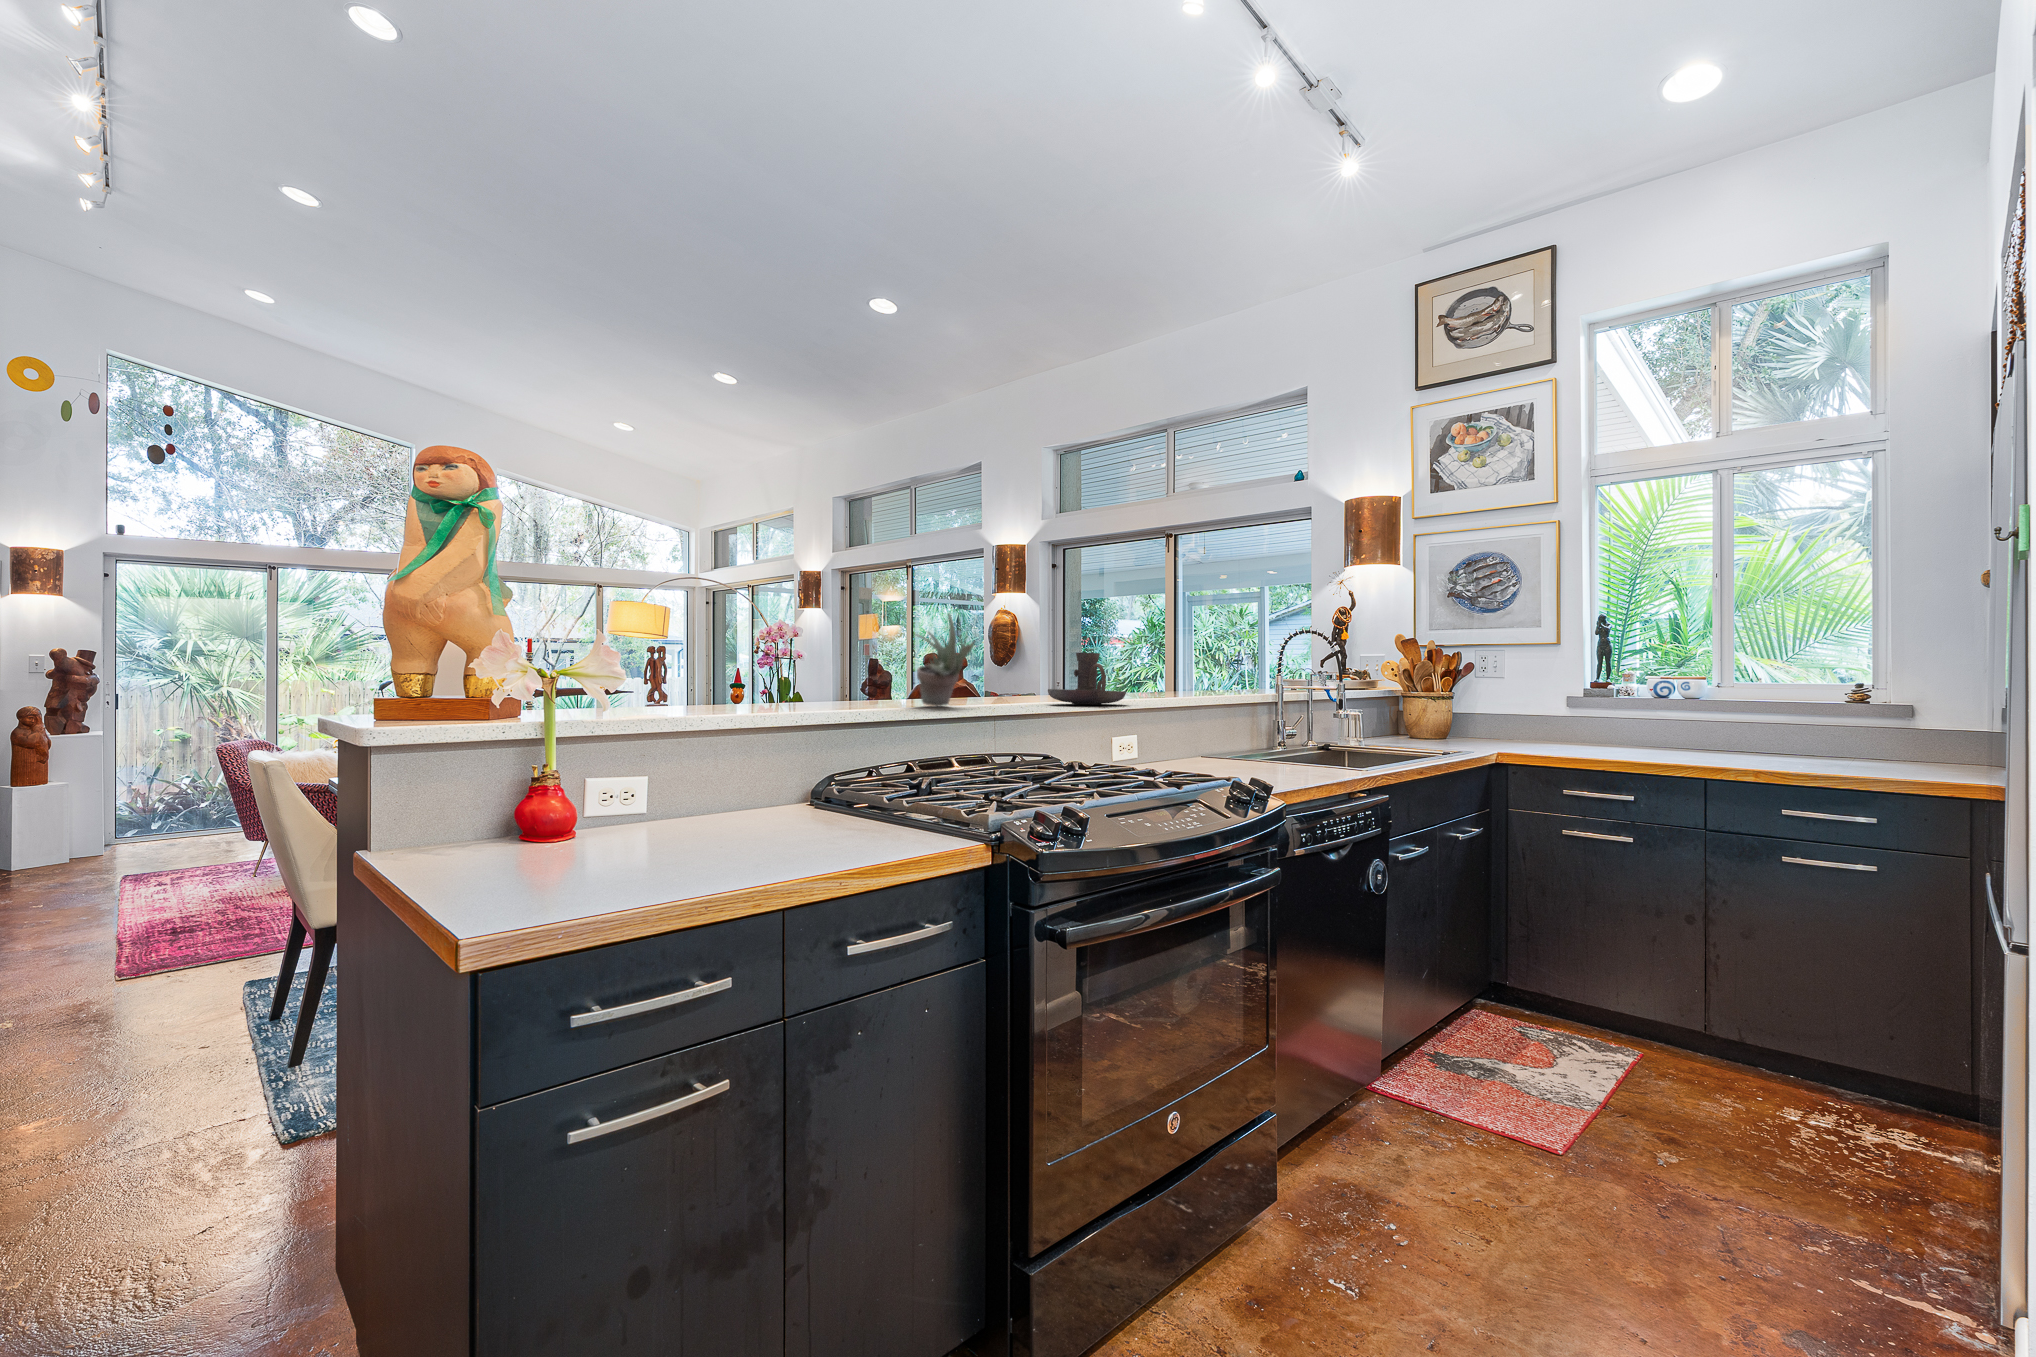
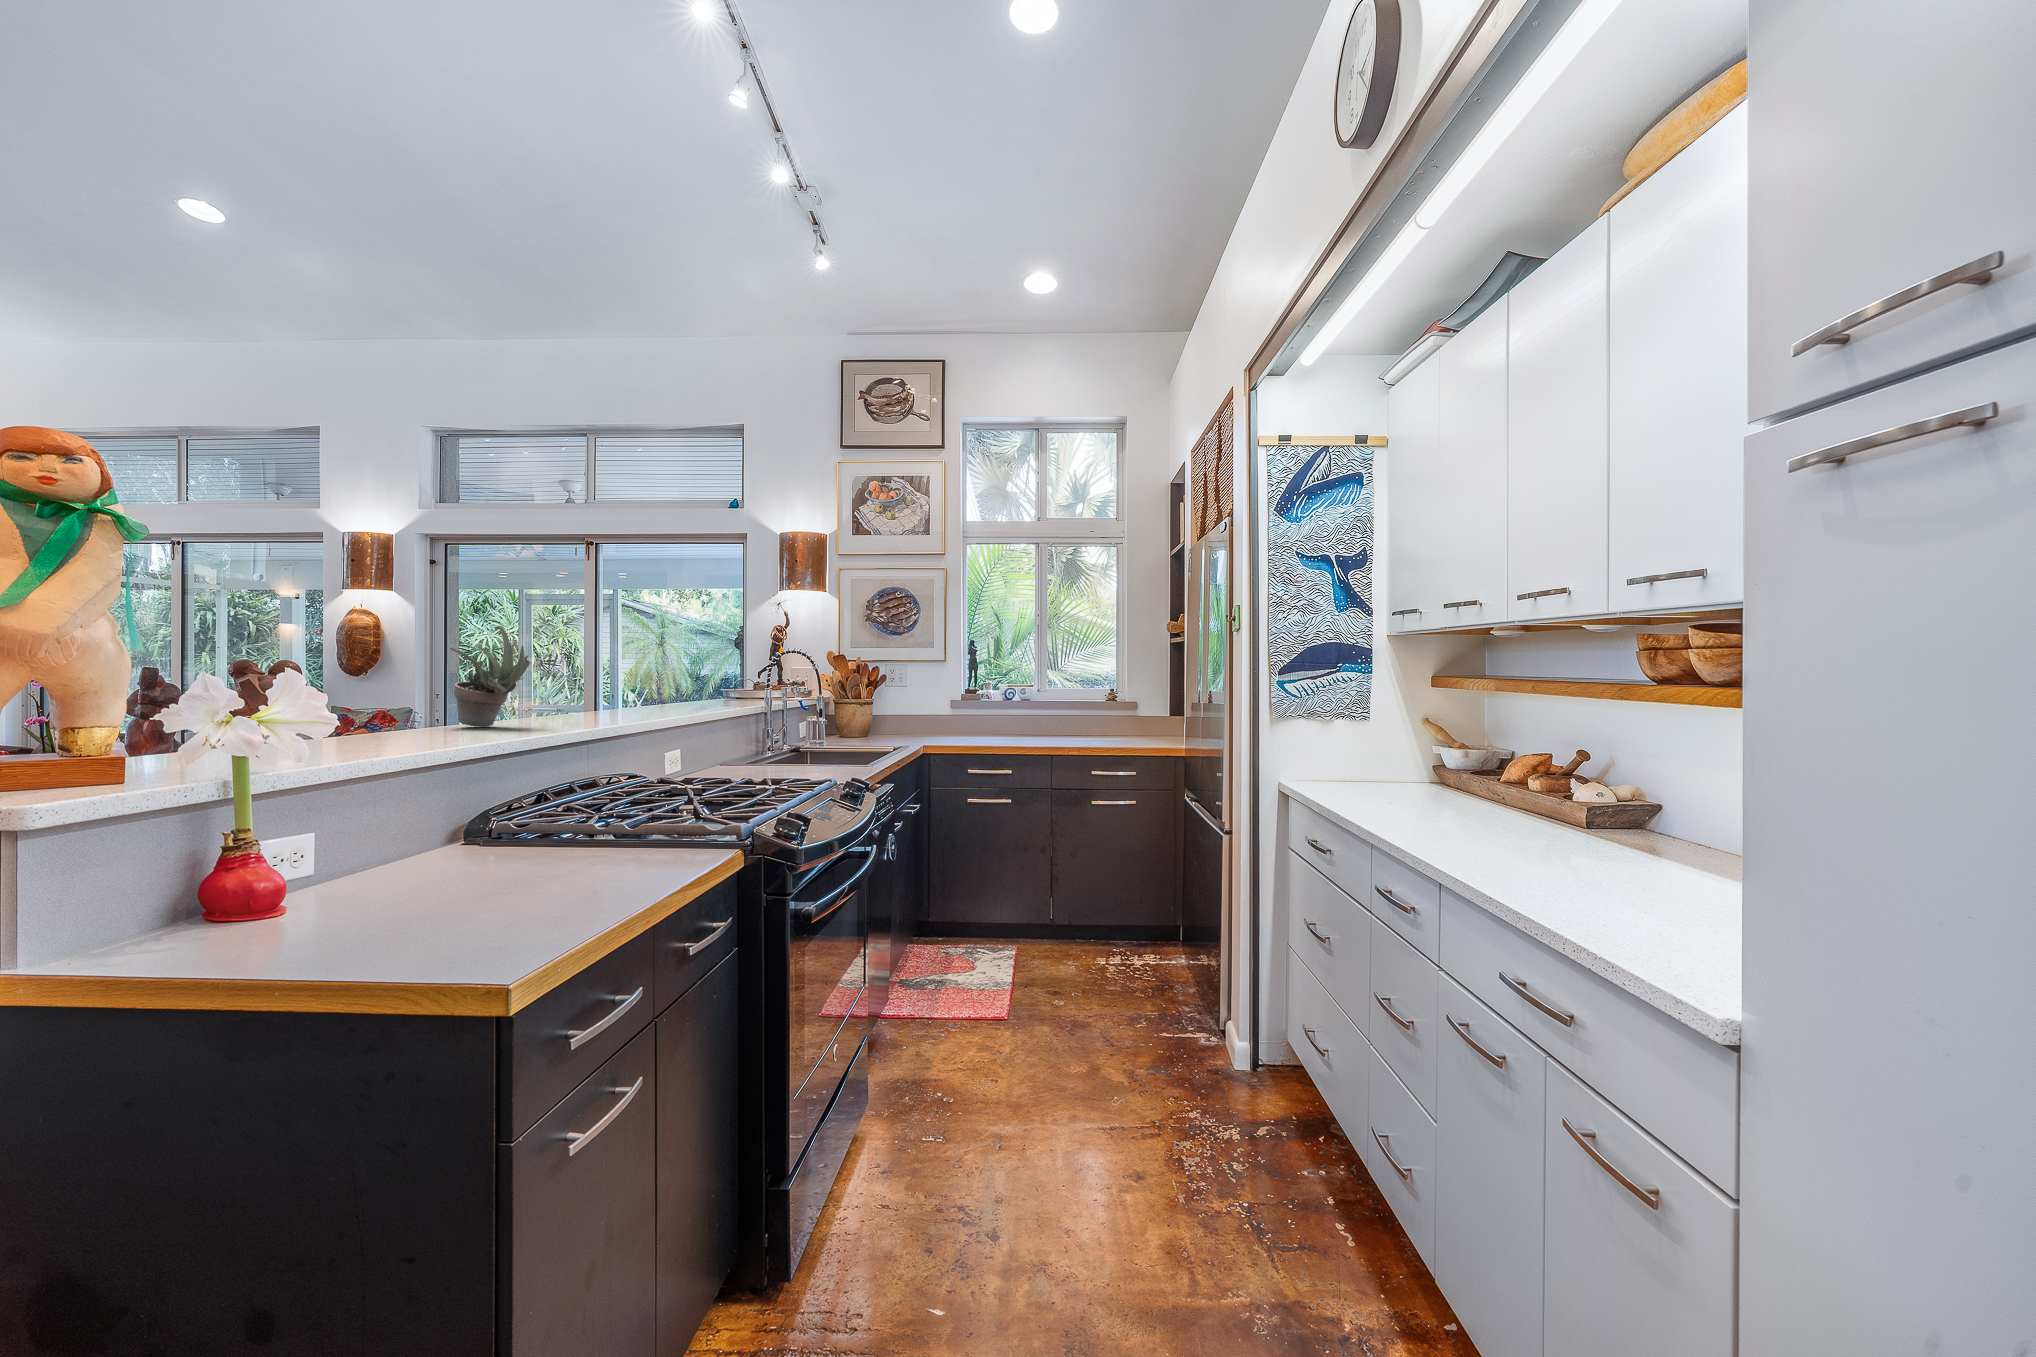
candle holder: present [1048,653,1126,705] -> none [587,668,671,719]

